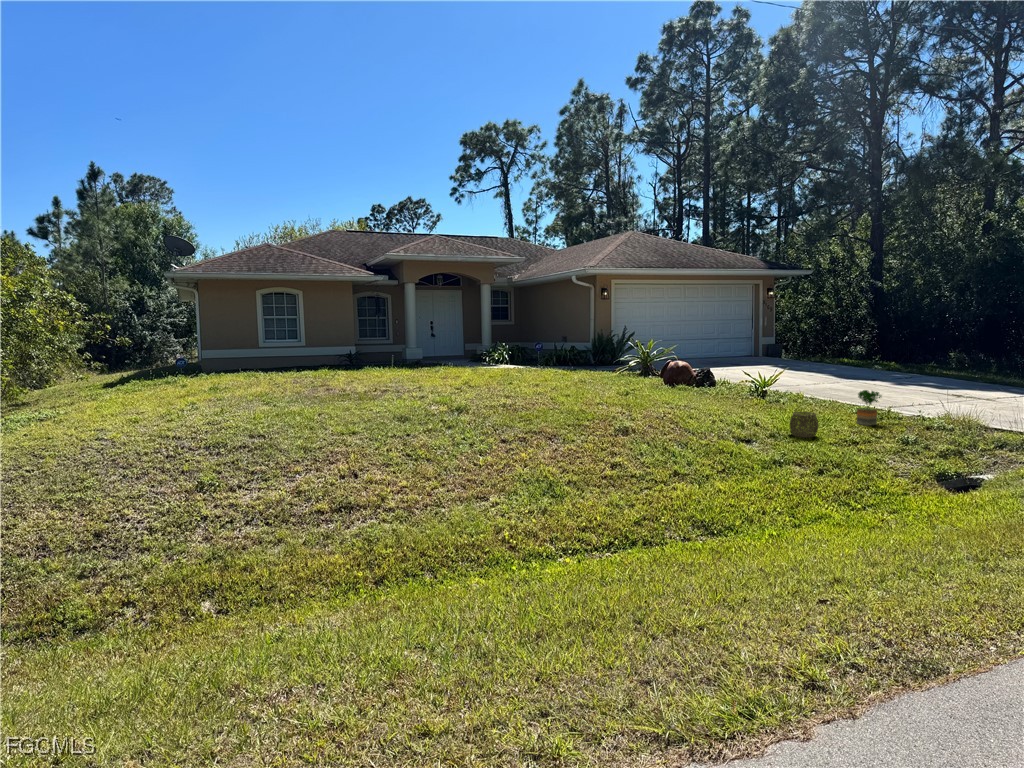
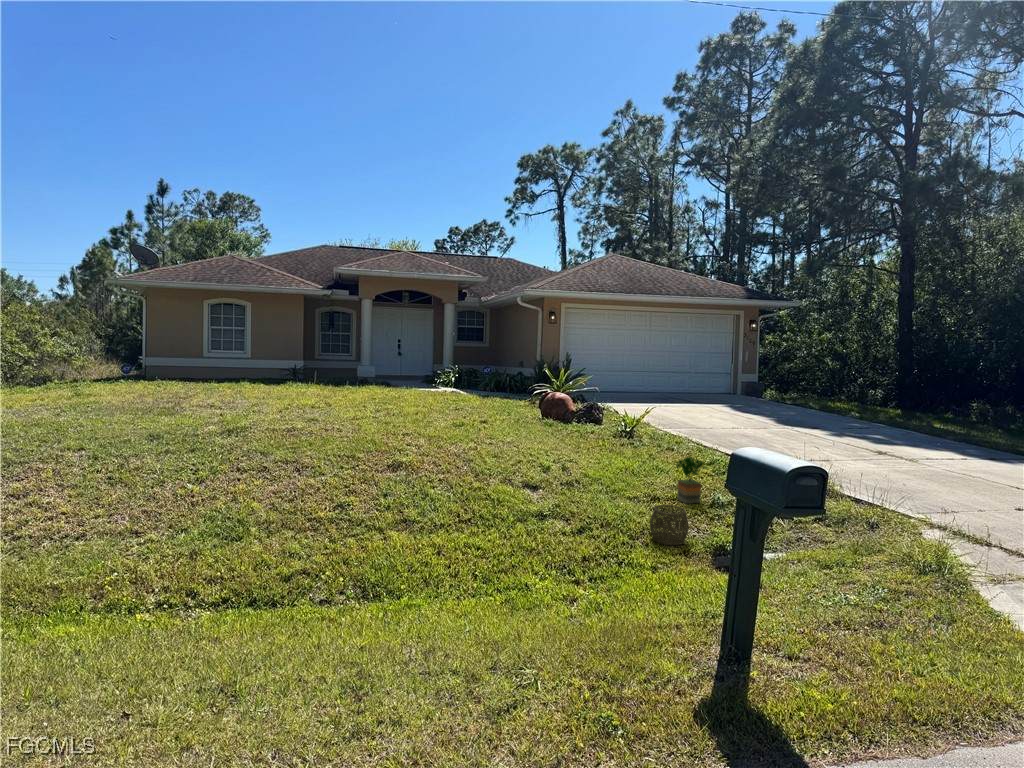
woven basket: present [790,412,818,437] -> present [650,505,689,545]

